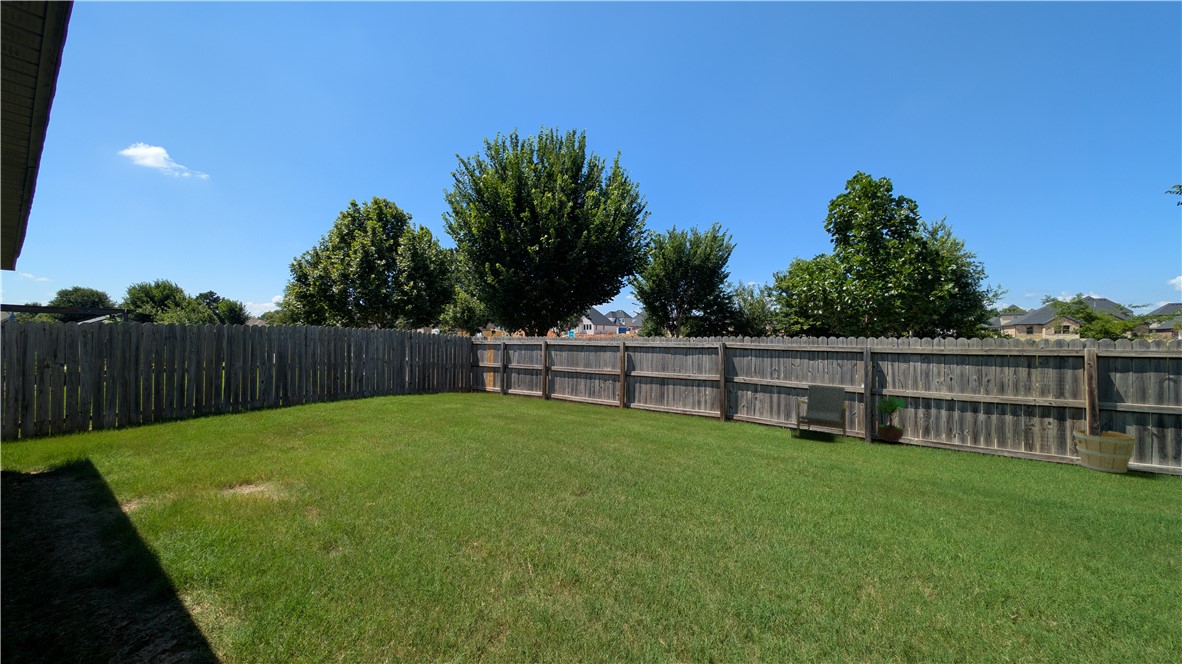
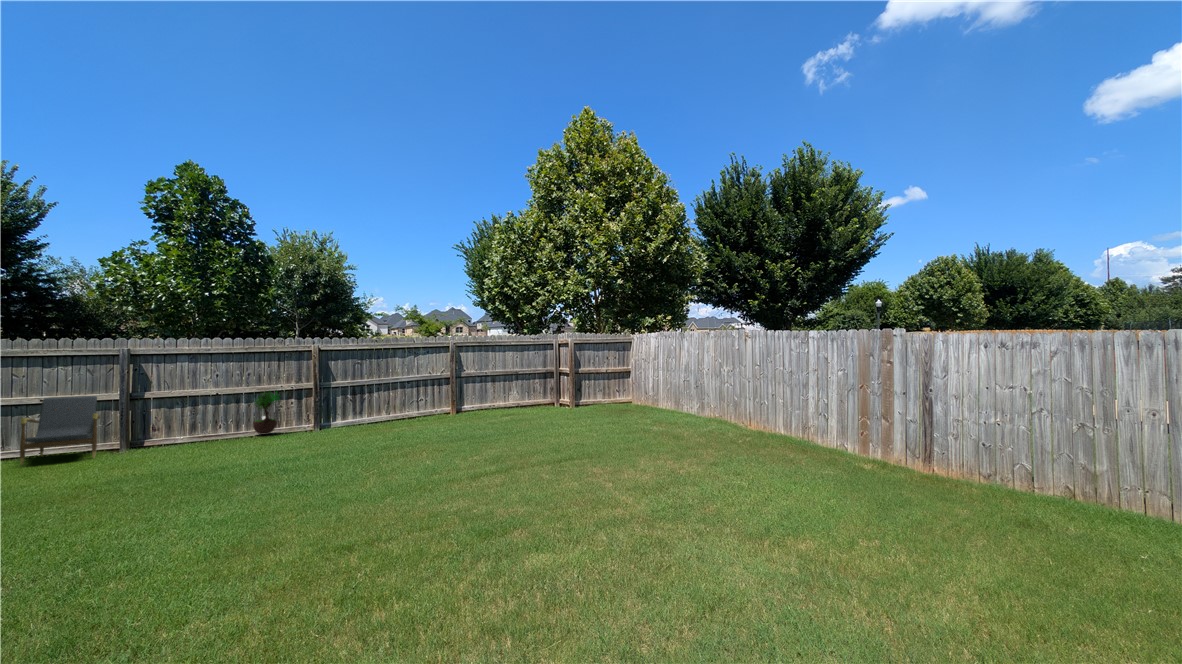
potted tree: present [876,397,904,442] -> present [253,392,278,434]
wooden bucket: present [1073,430,1137,473] -> none [305,403,339,432]

